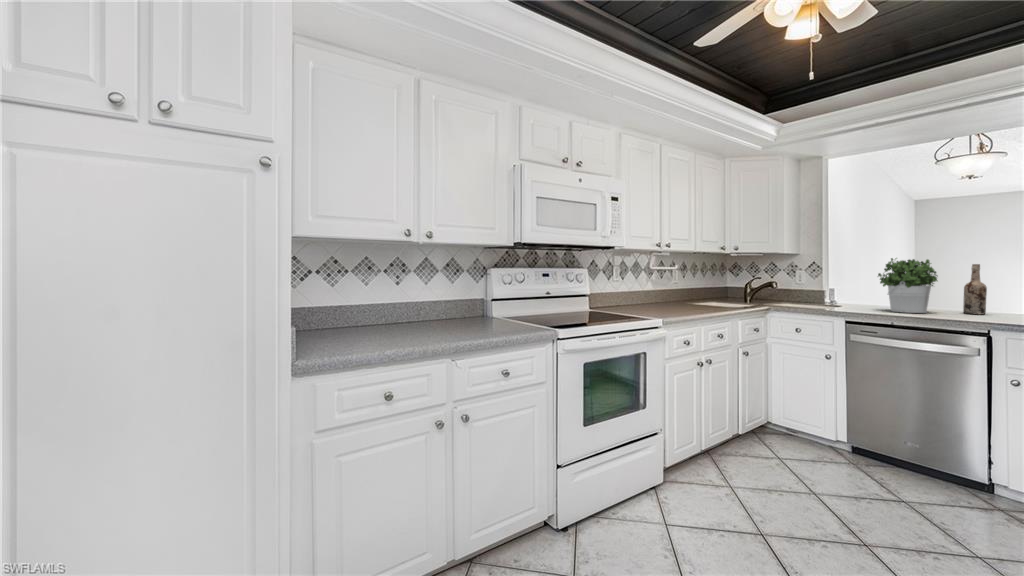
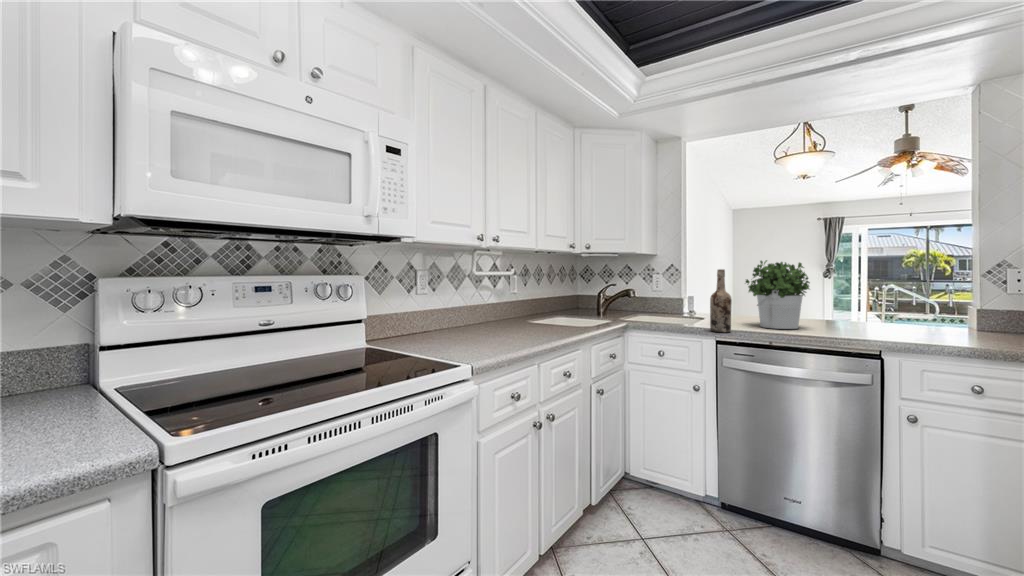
wine bottle: present [963,264,987,314] -> present [710,269,732,332]

